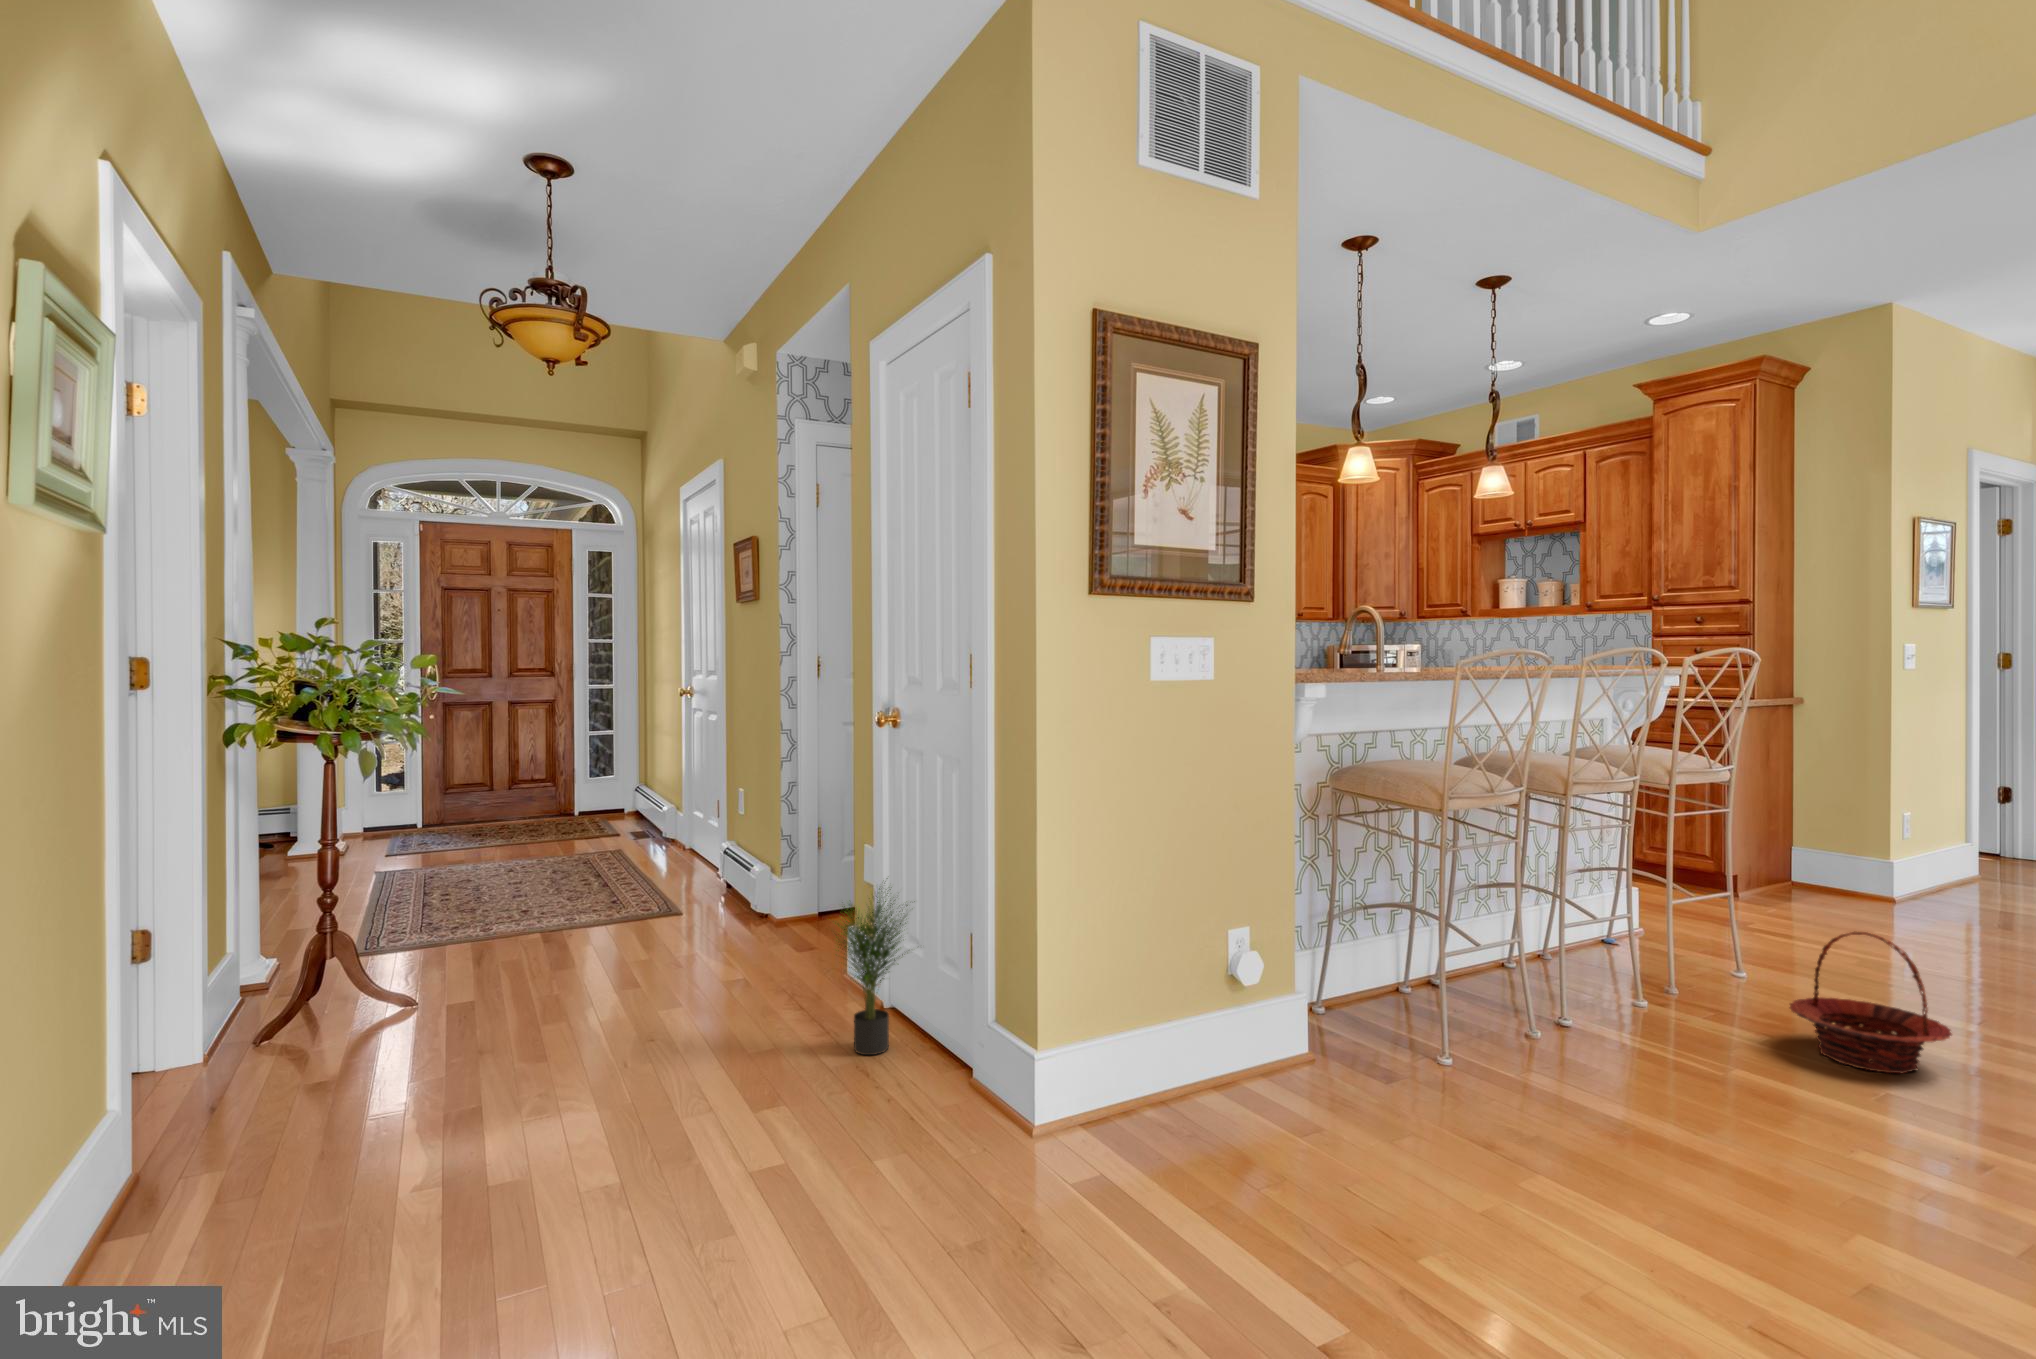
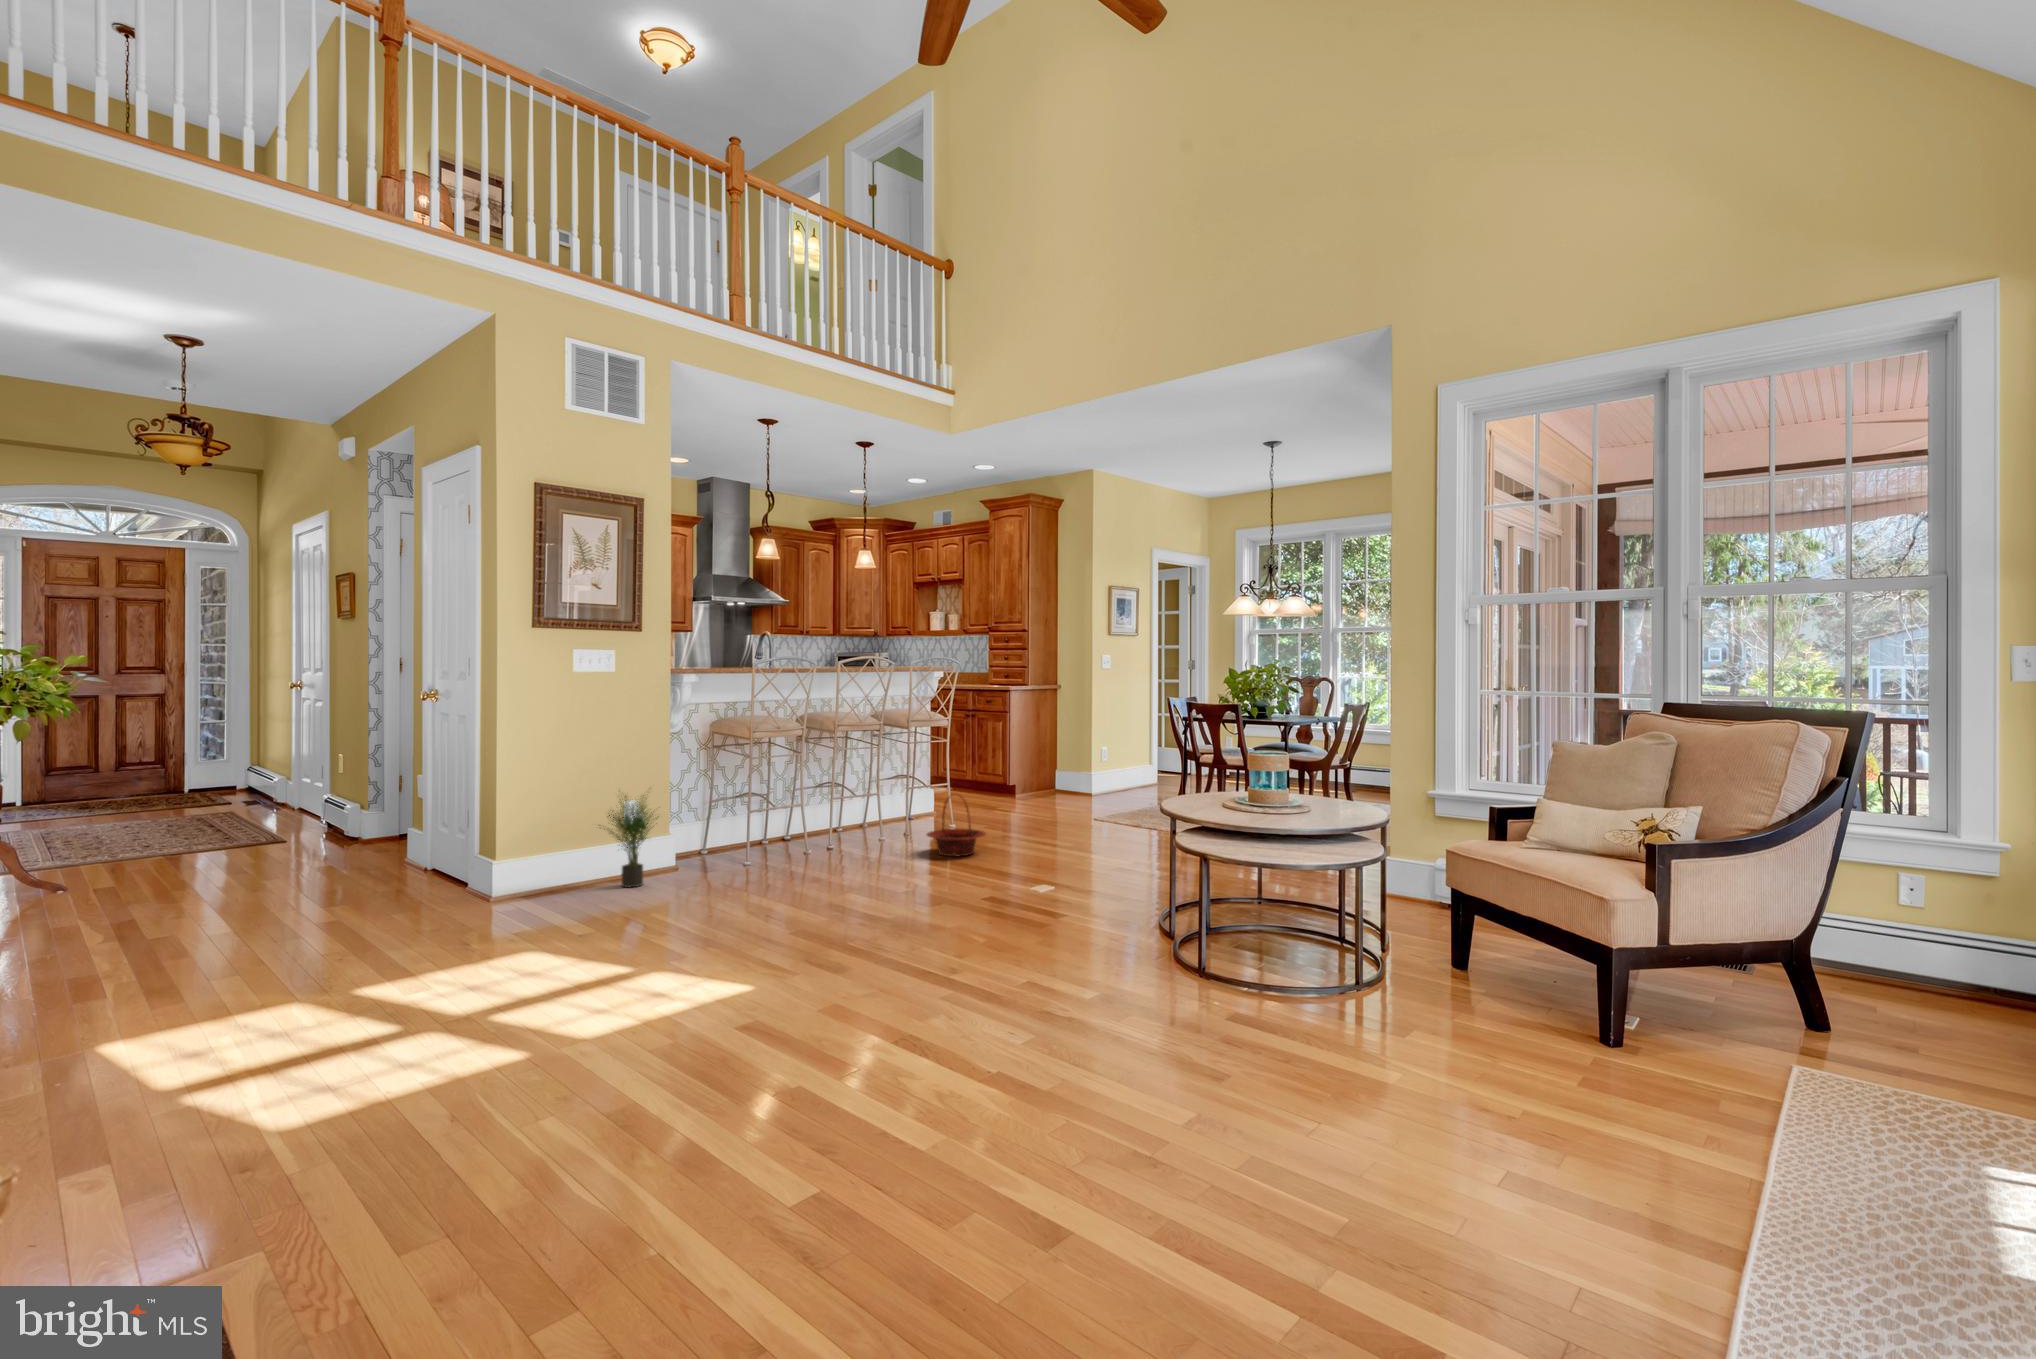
potted plant: present [835,878,915,1055] -> present [599,795,659,887]

